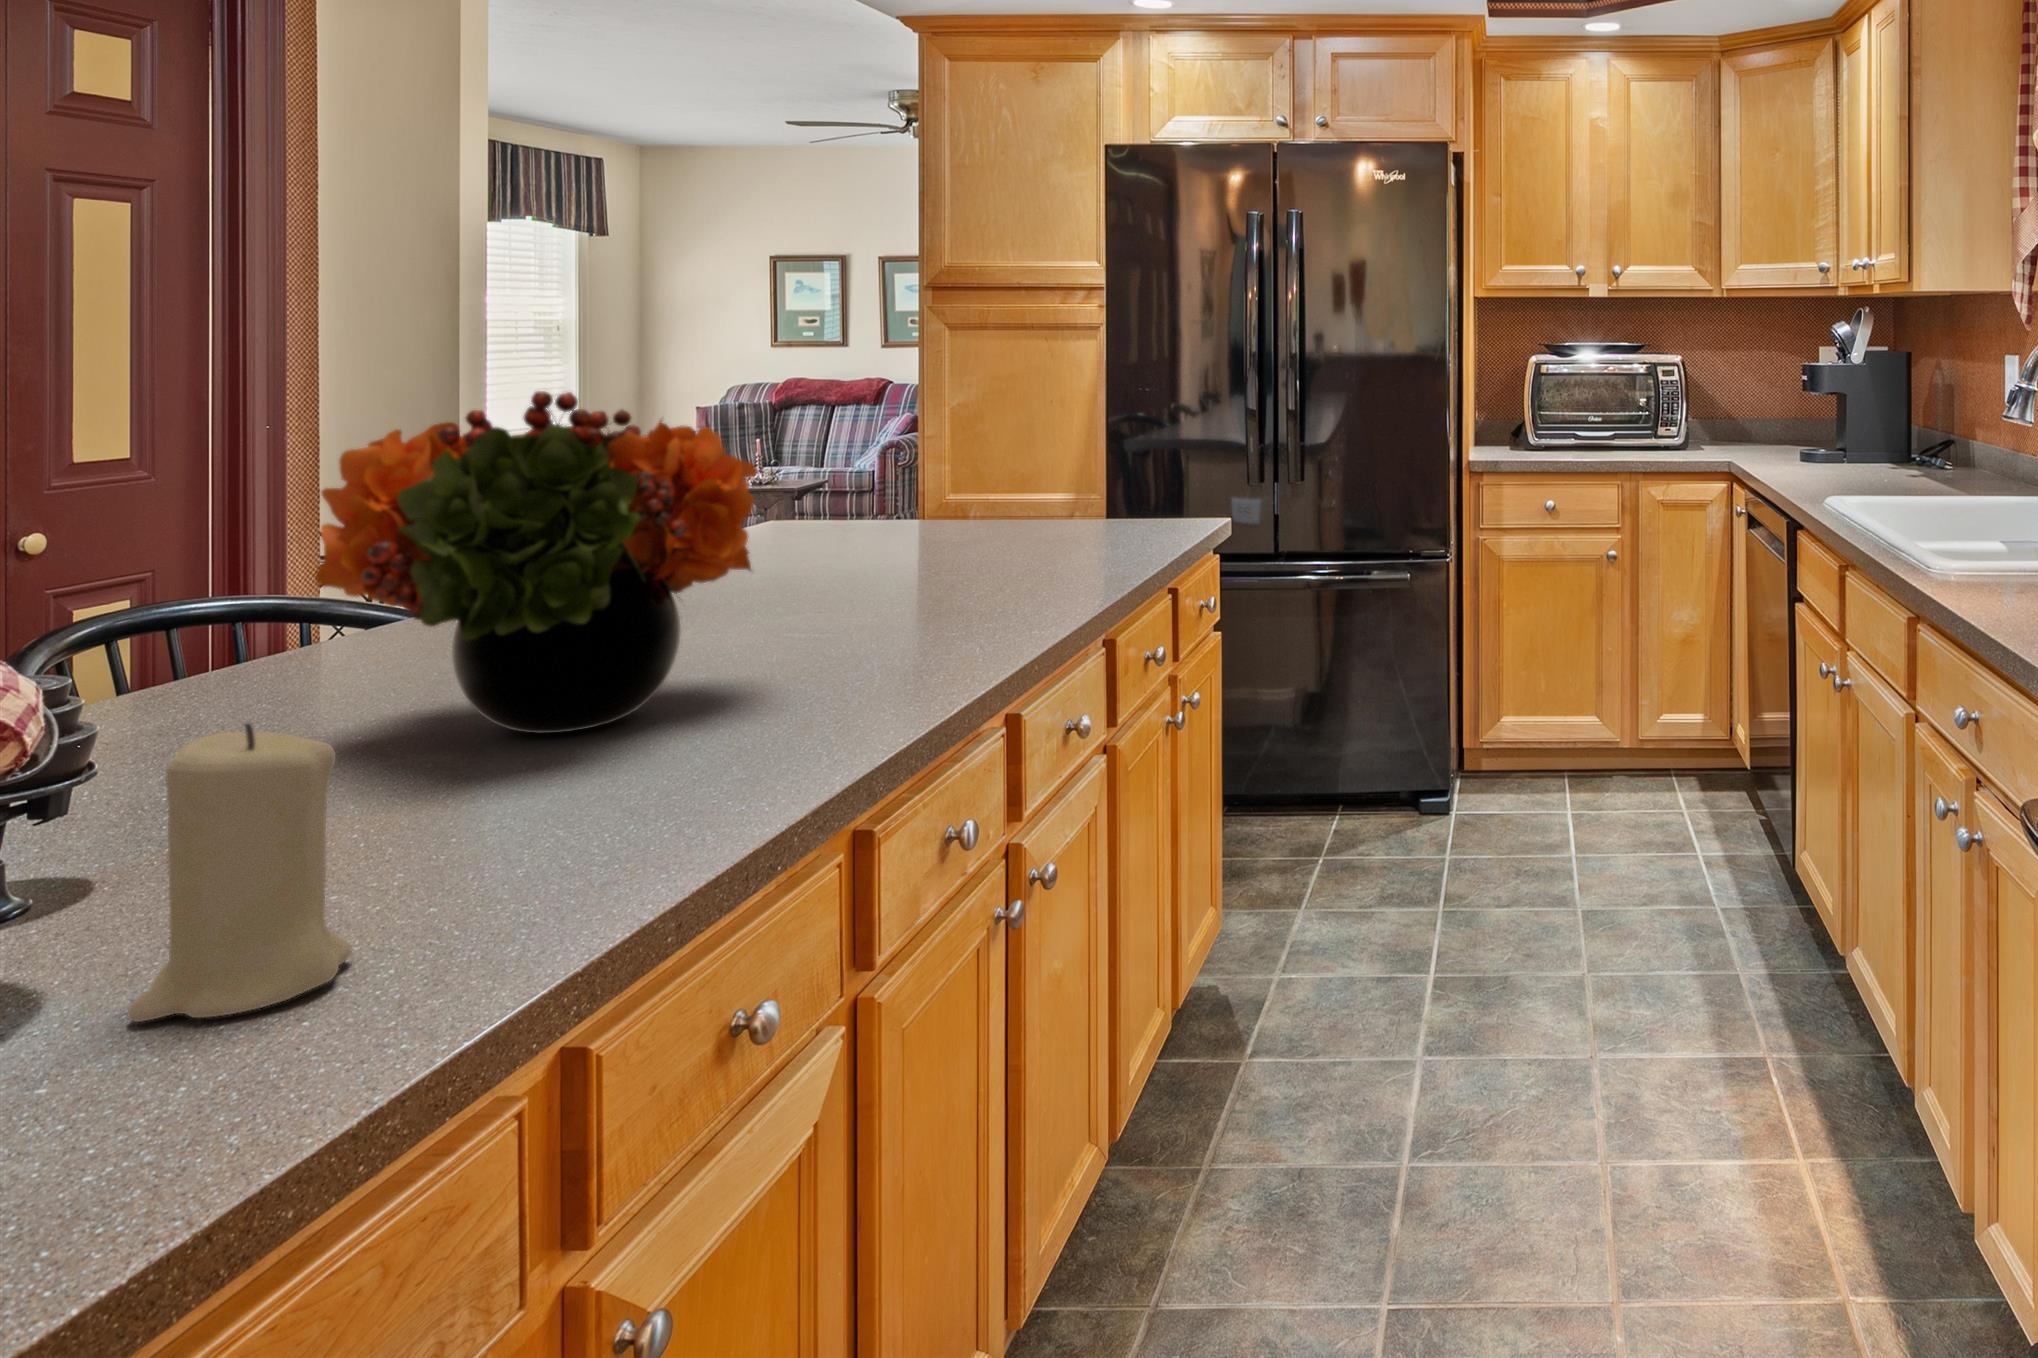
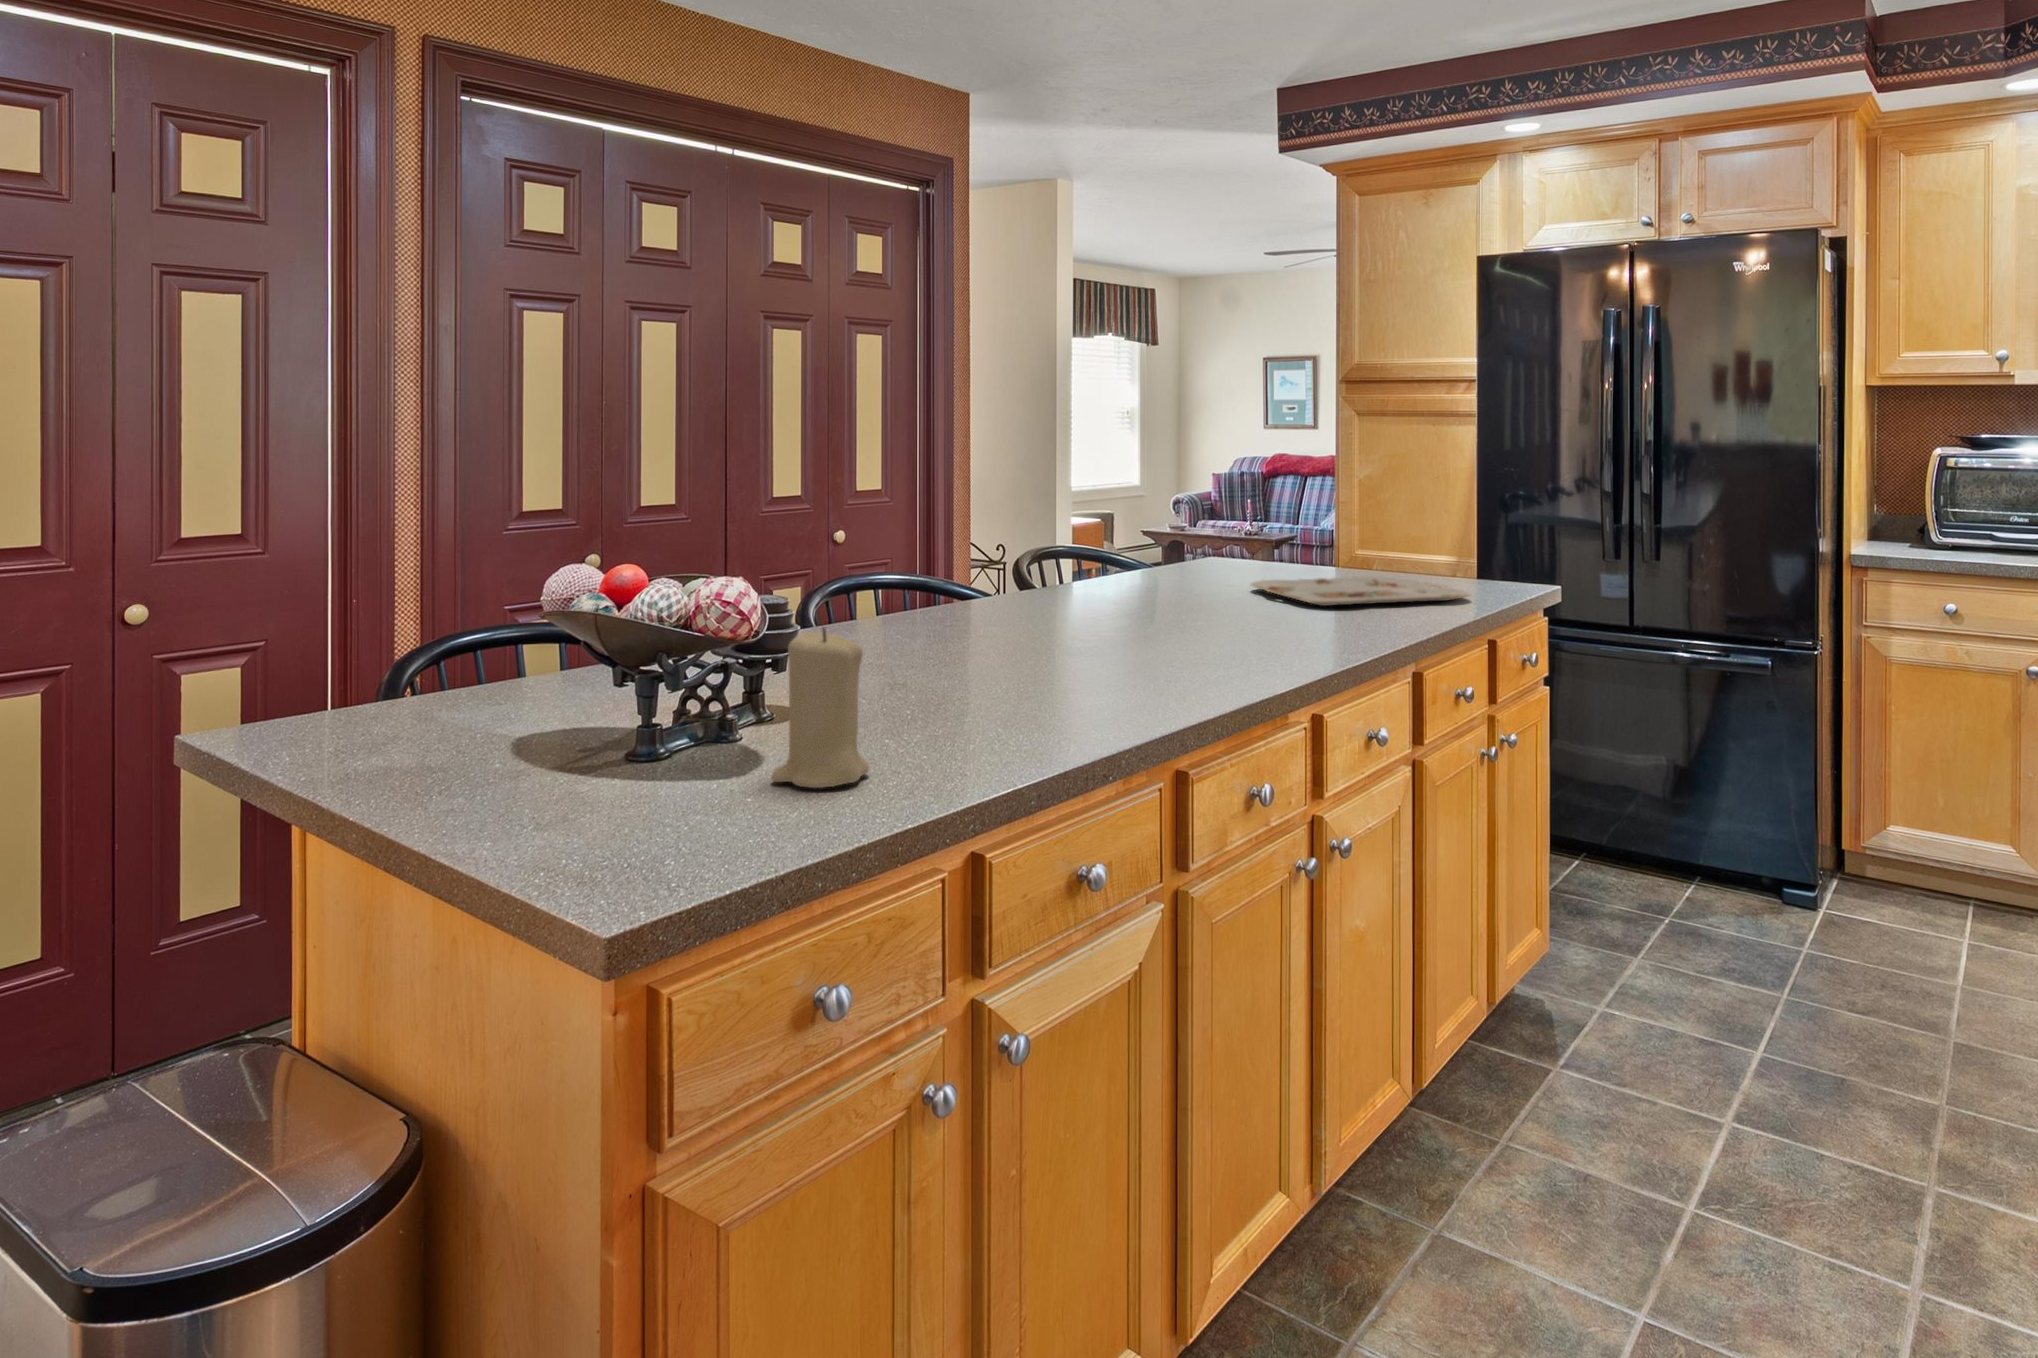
flower arrangement: present [315,391,758,733] -> none [893,449,1142,675]
serving tray: none [857,526,1141,571] -> present [1251,576,1470,606]

